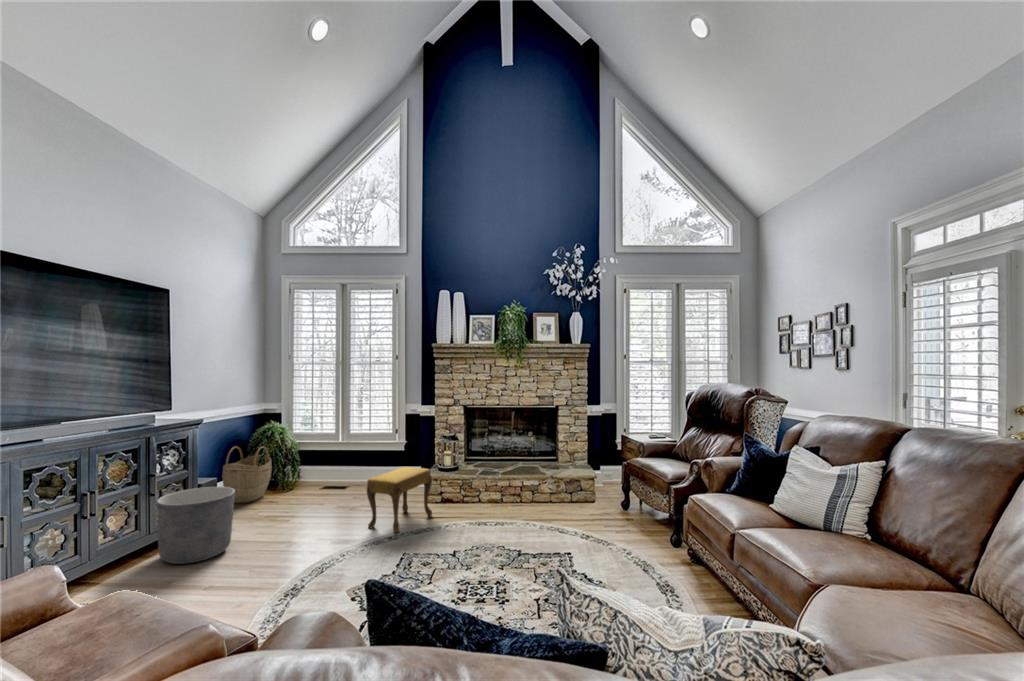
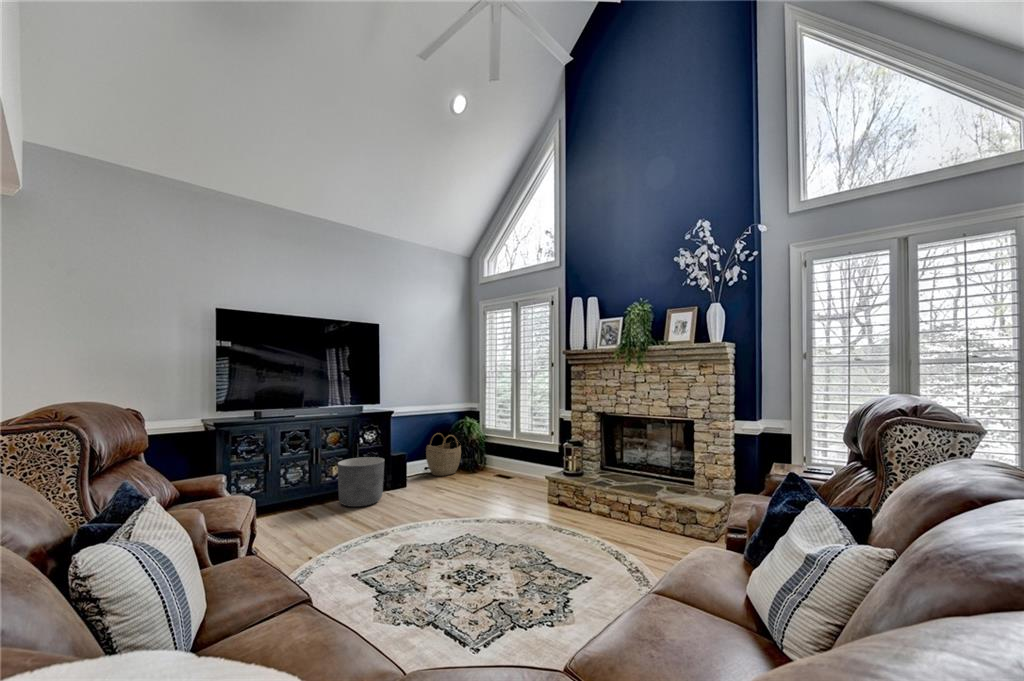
footstool: present [367,467,432,533] -> none [467,464,527,521]

